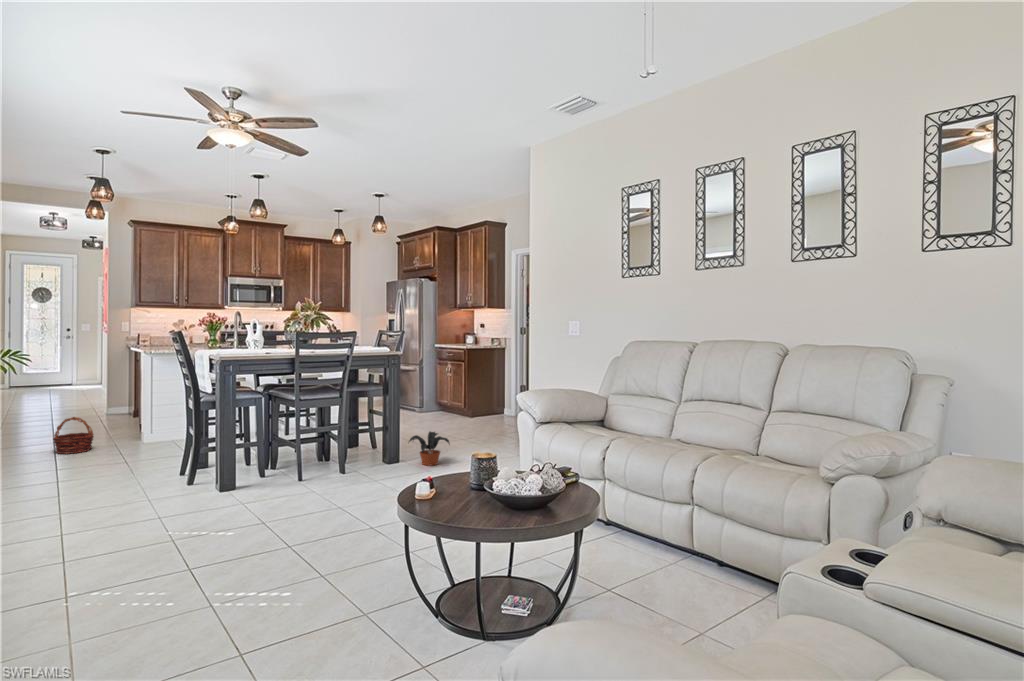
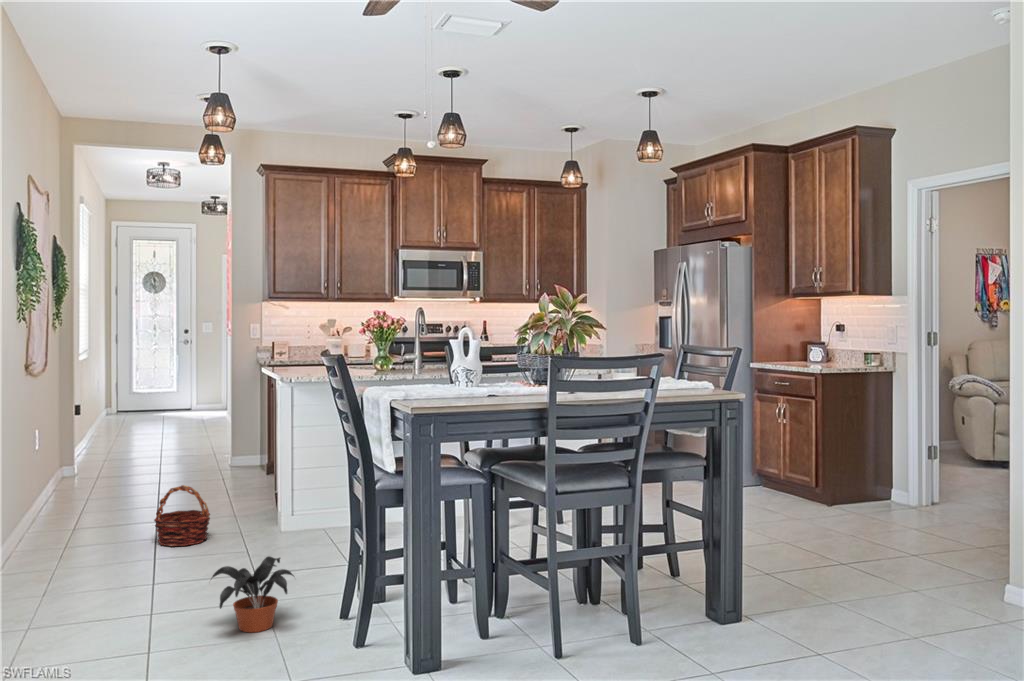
potted plant: present [409,432,449,466] -> present [212,556,294,632]

